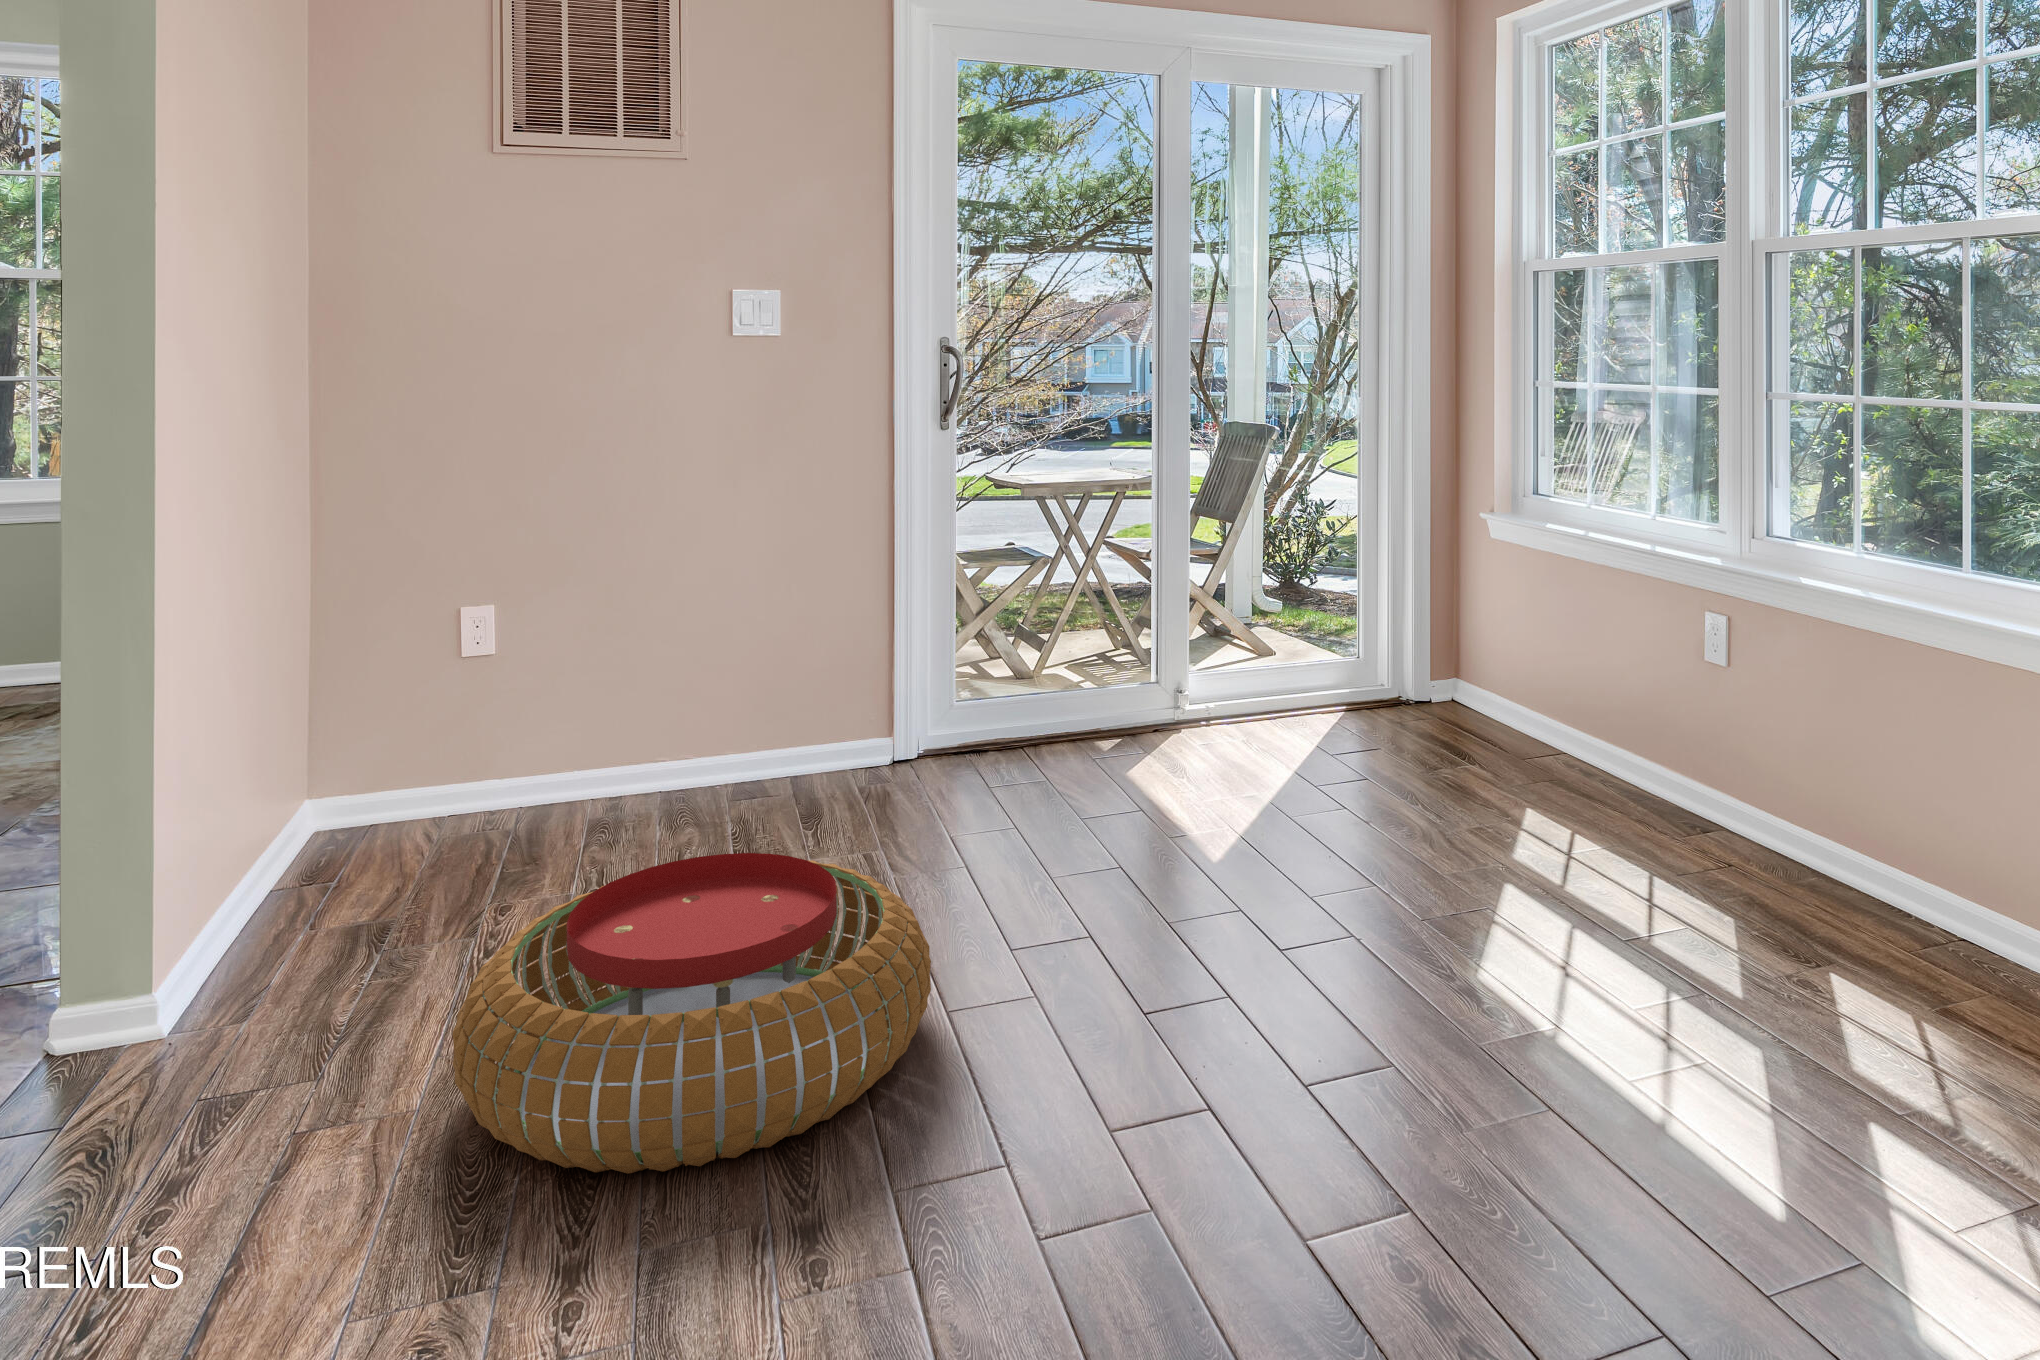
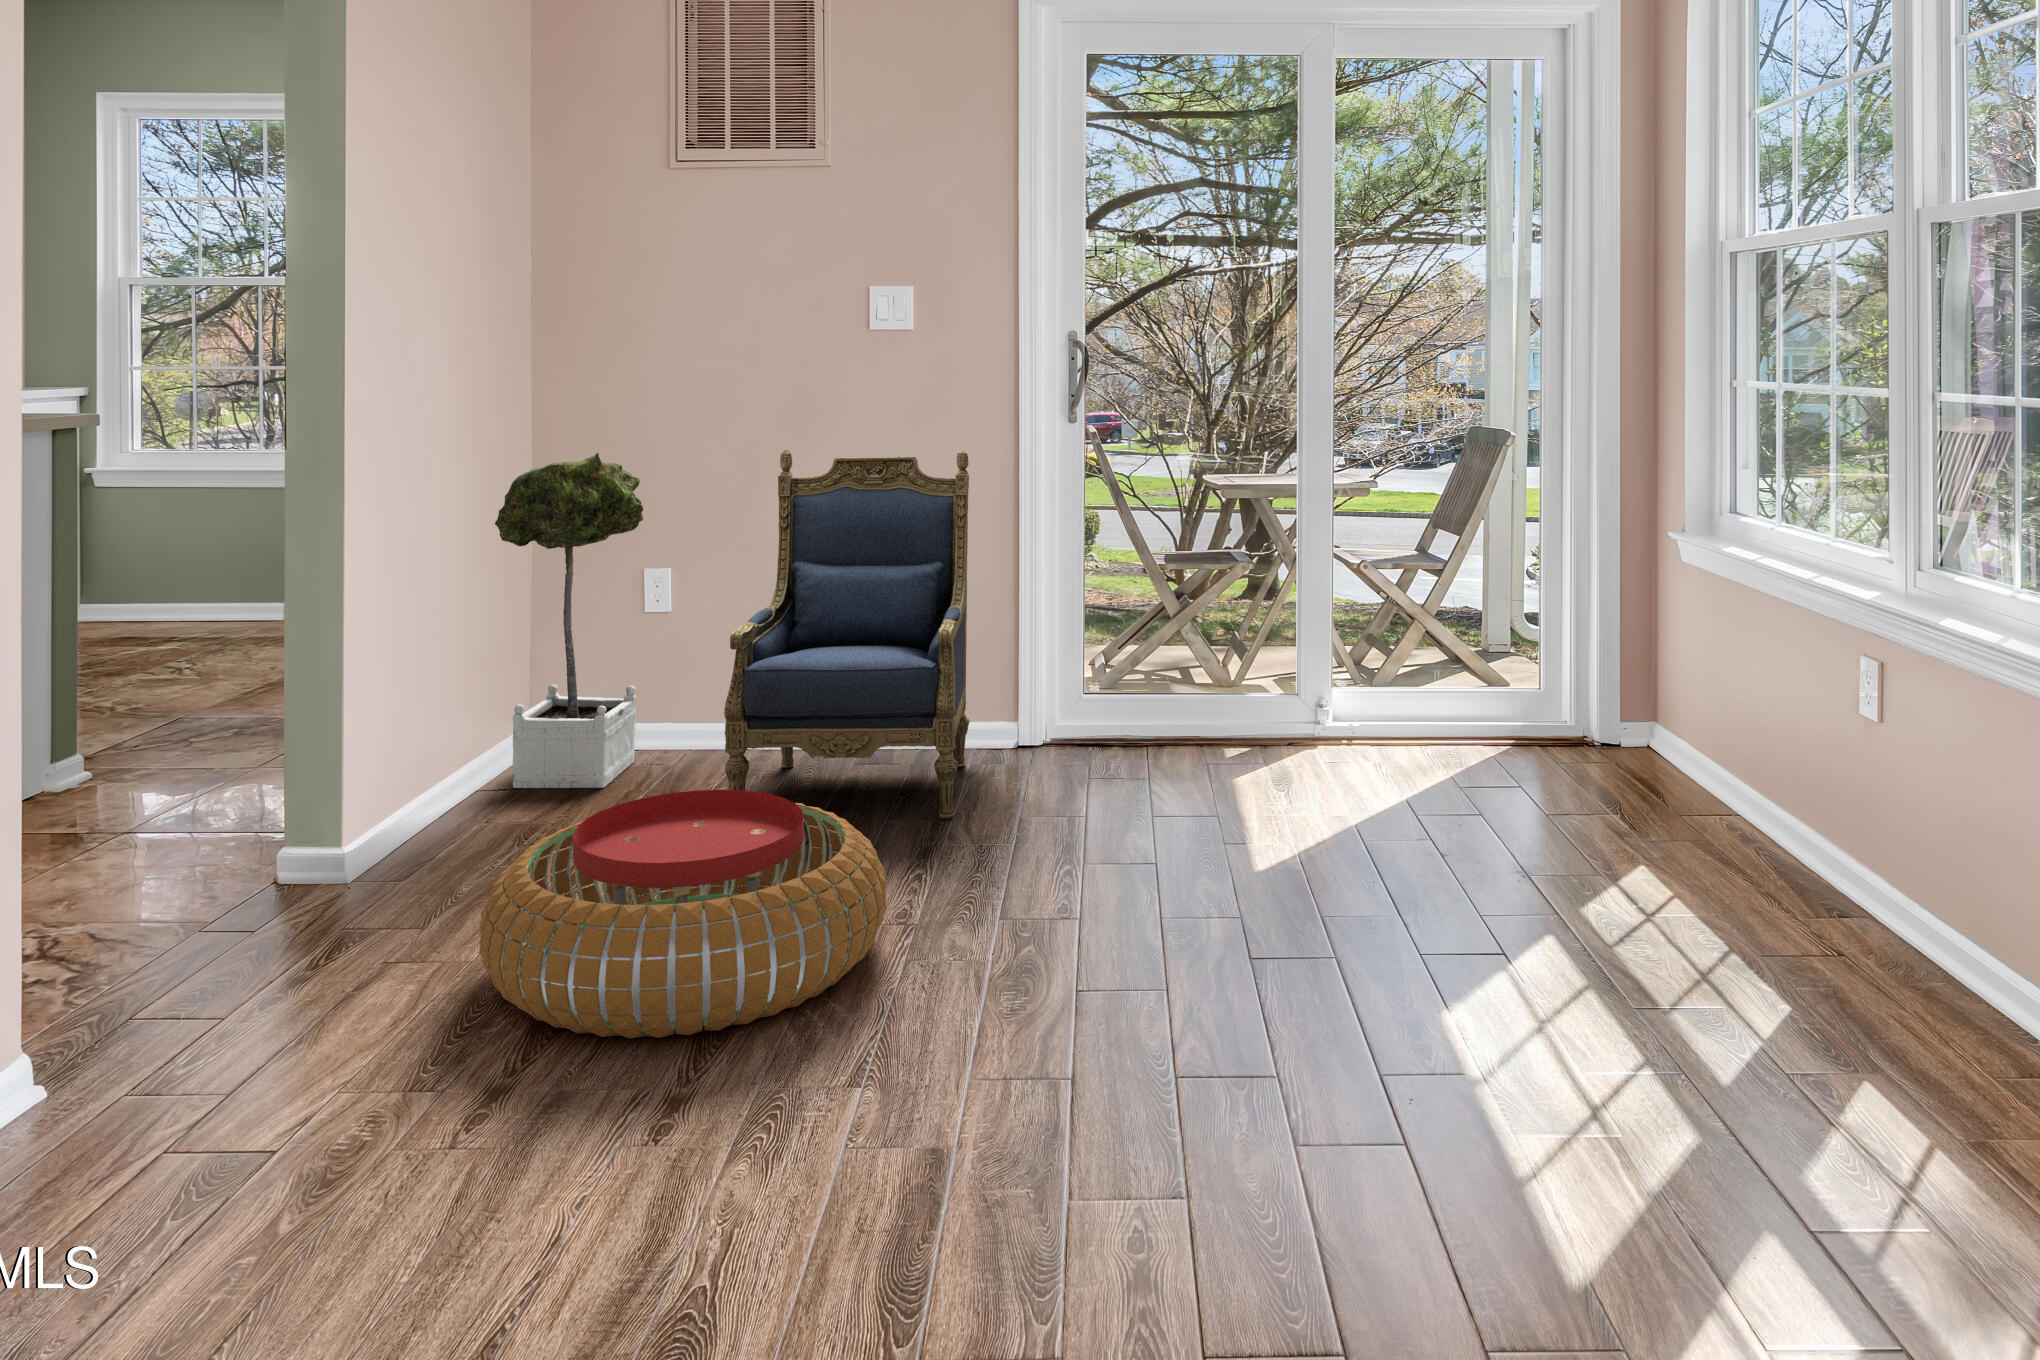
armchair: none [625,432,889,882] -> present [724,450,970,820]
potted tree: none [300,478,487,881] -> present [495,453,643,788]

